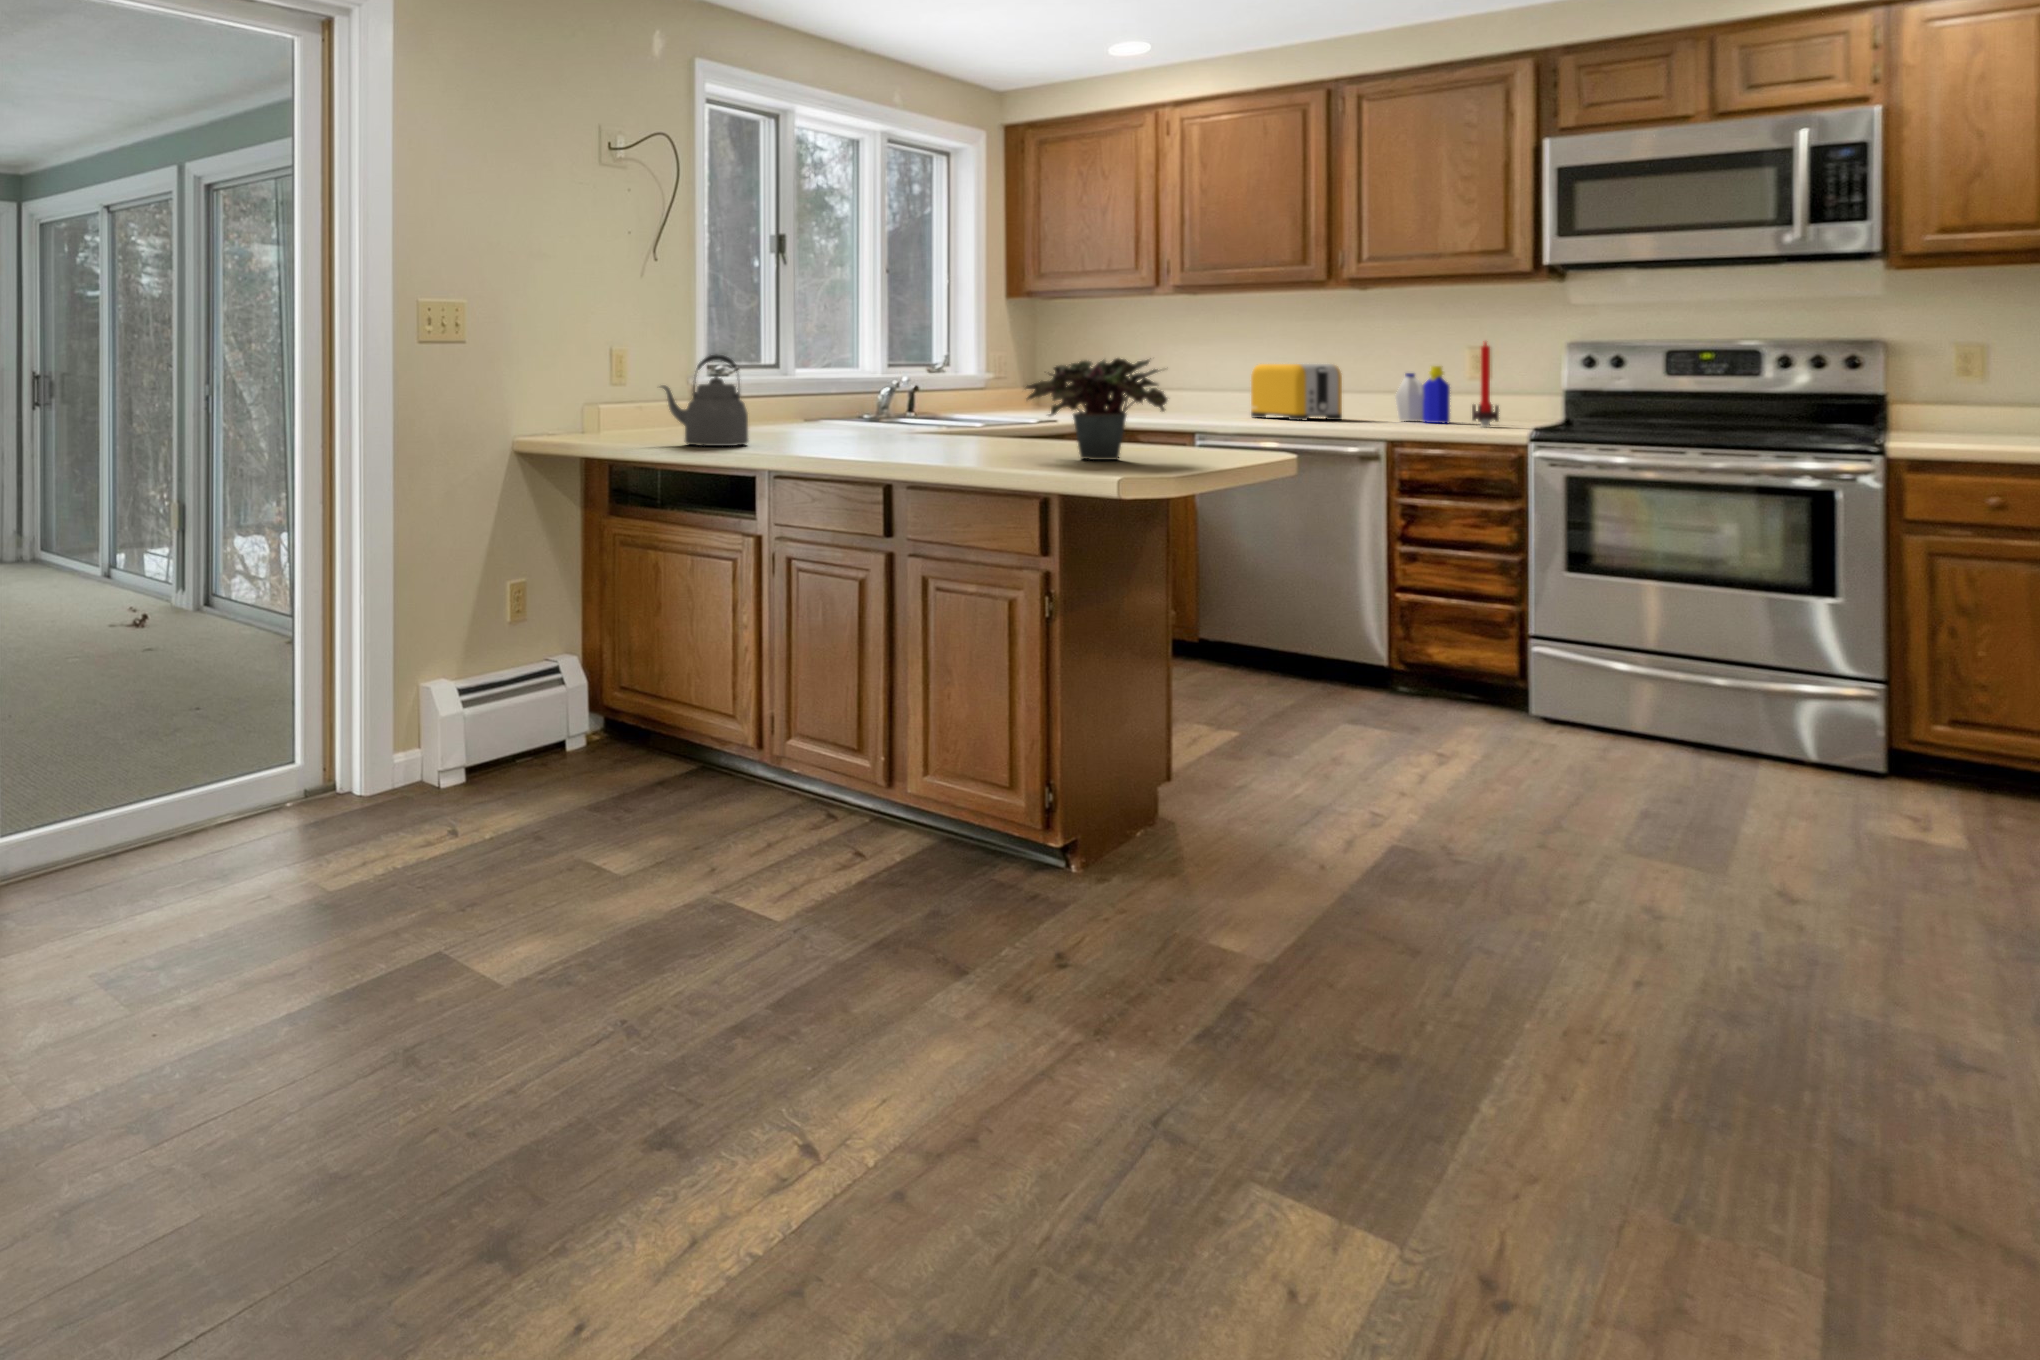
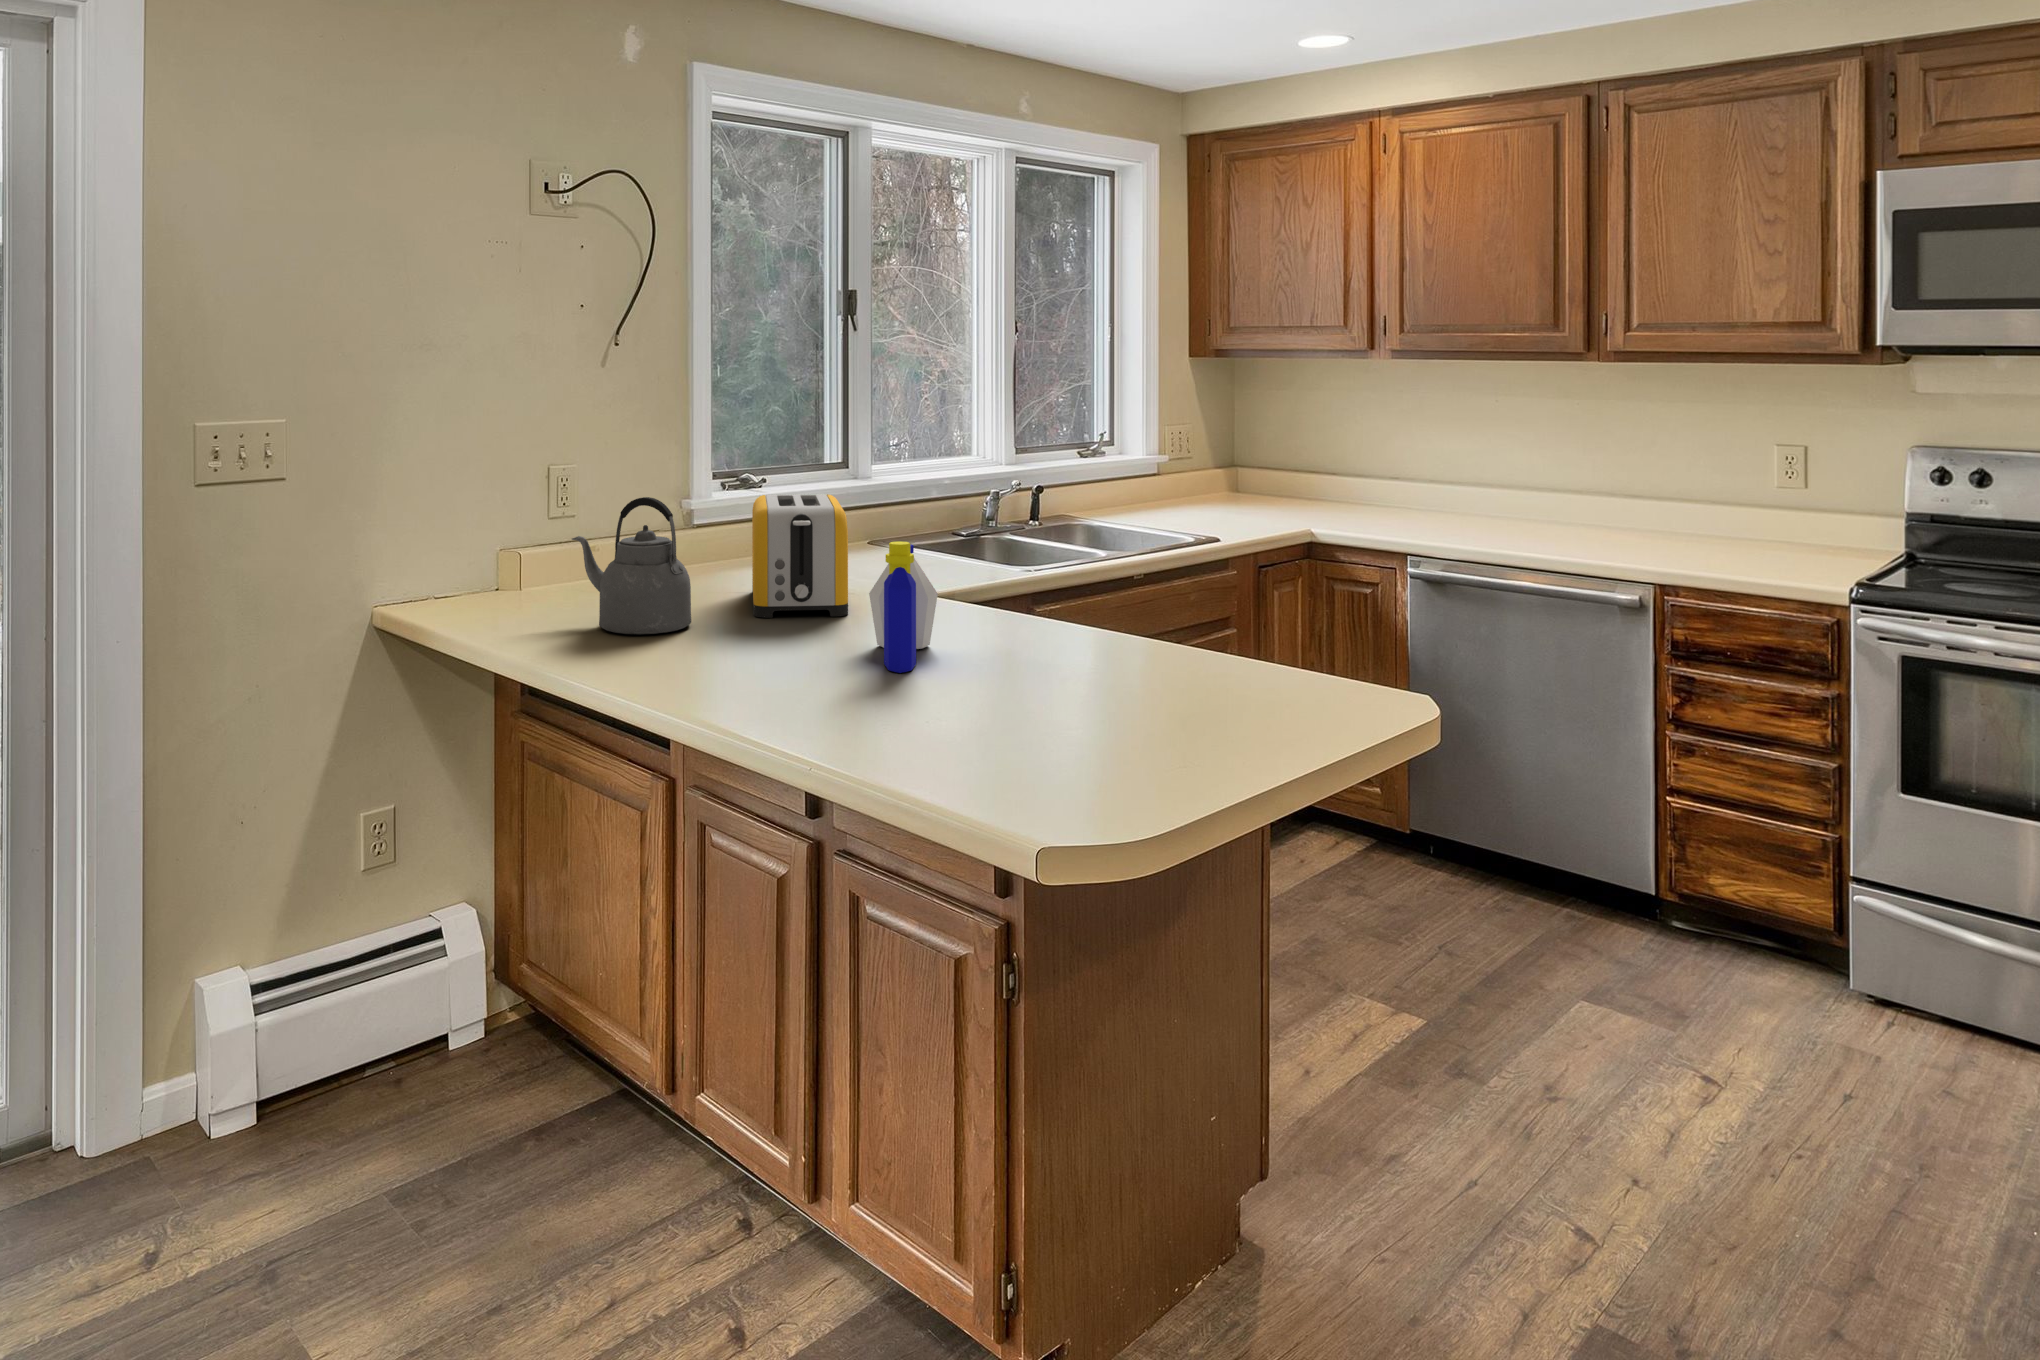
candle: present [1472,341,1499,427] -> none [1777,446,1813,565]
potted plant: present [1026,358,1168,460] -> none [1019,548,1231,718]
toaster: present [1251,364,1342,421] -> present [752,494,848,618]
bottle: present [1395,366,1450,424] -> present [869,541,938,673]

